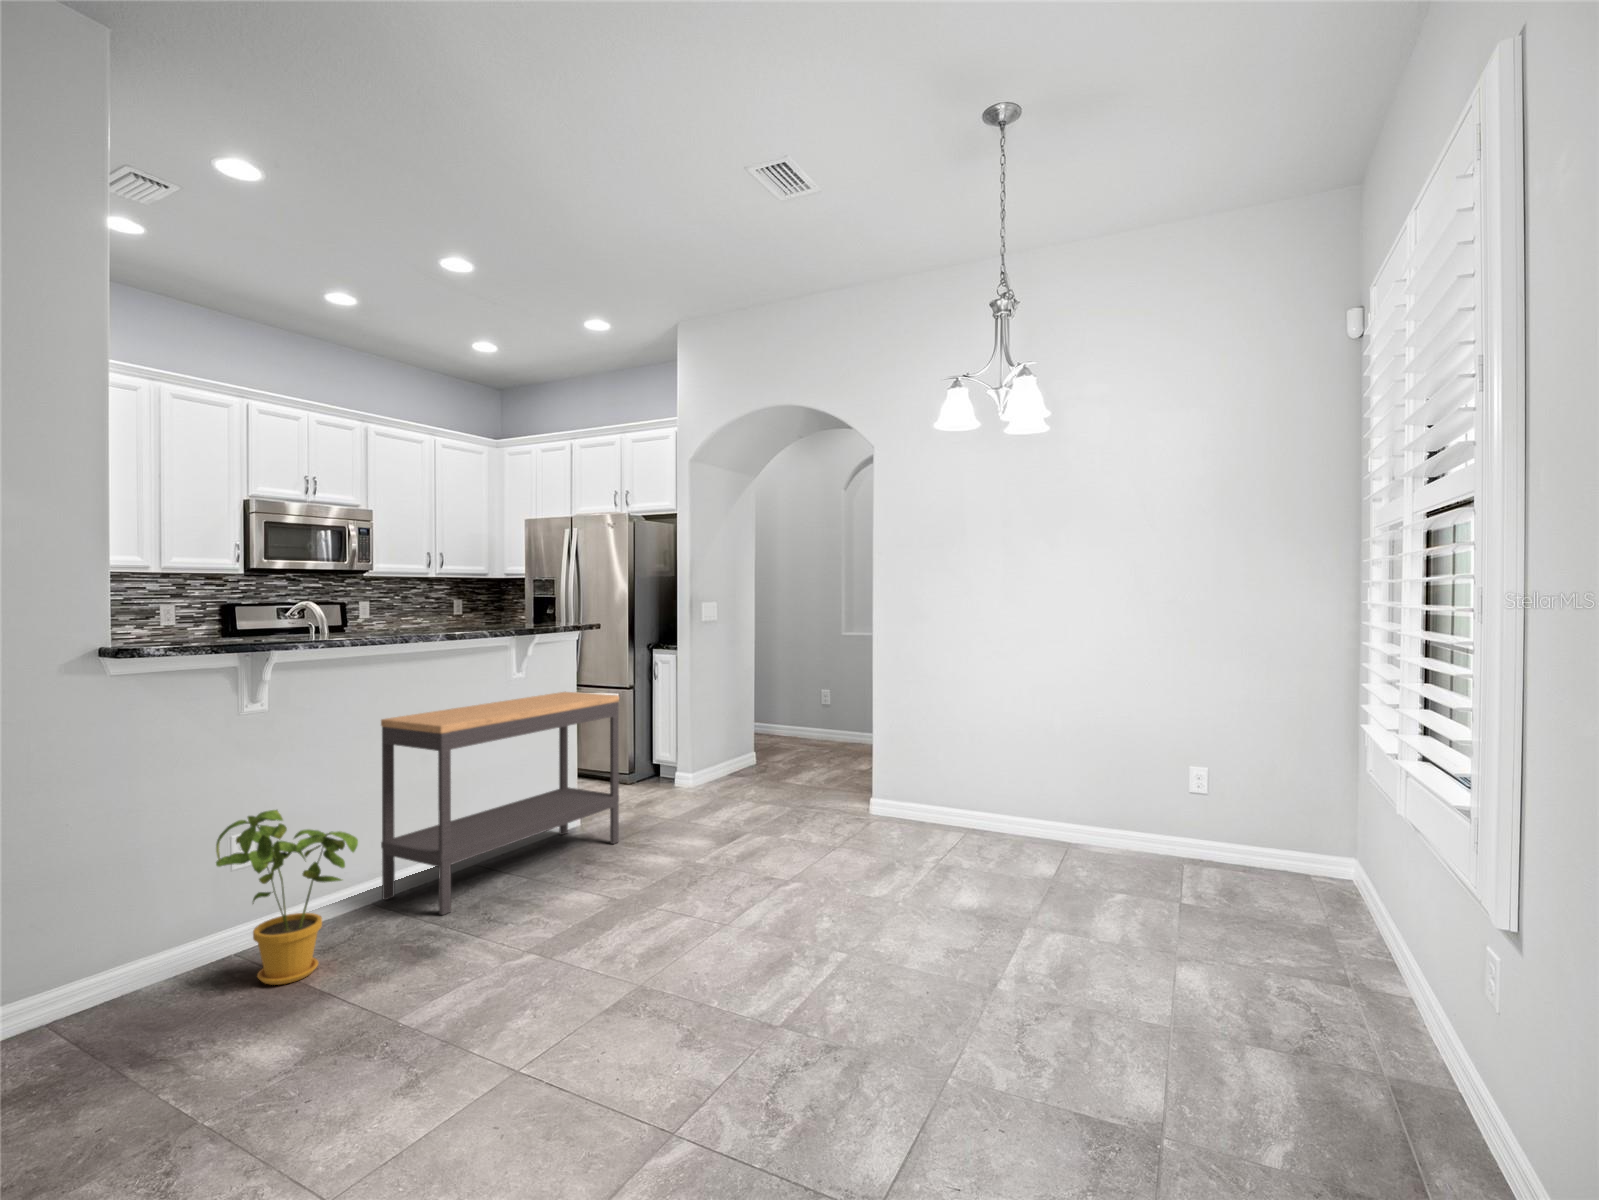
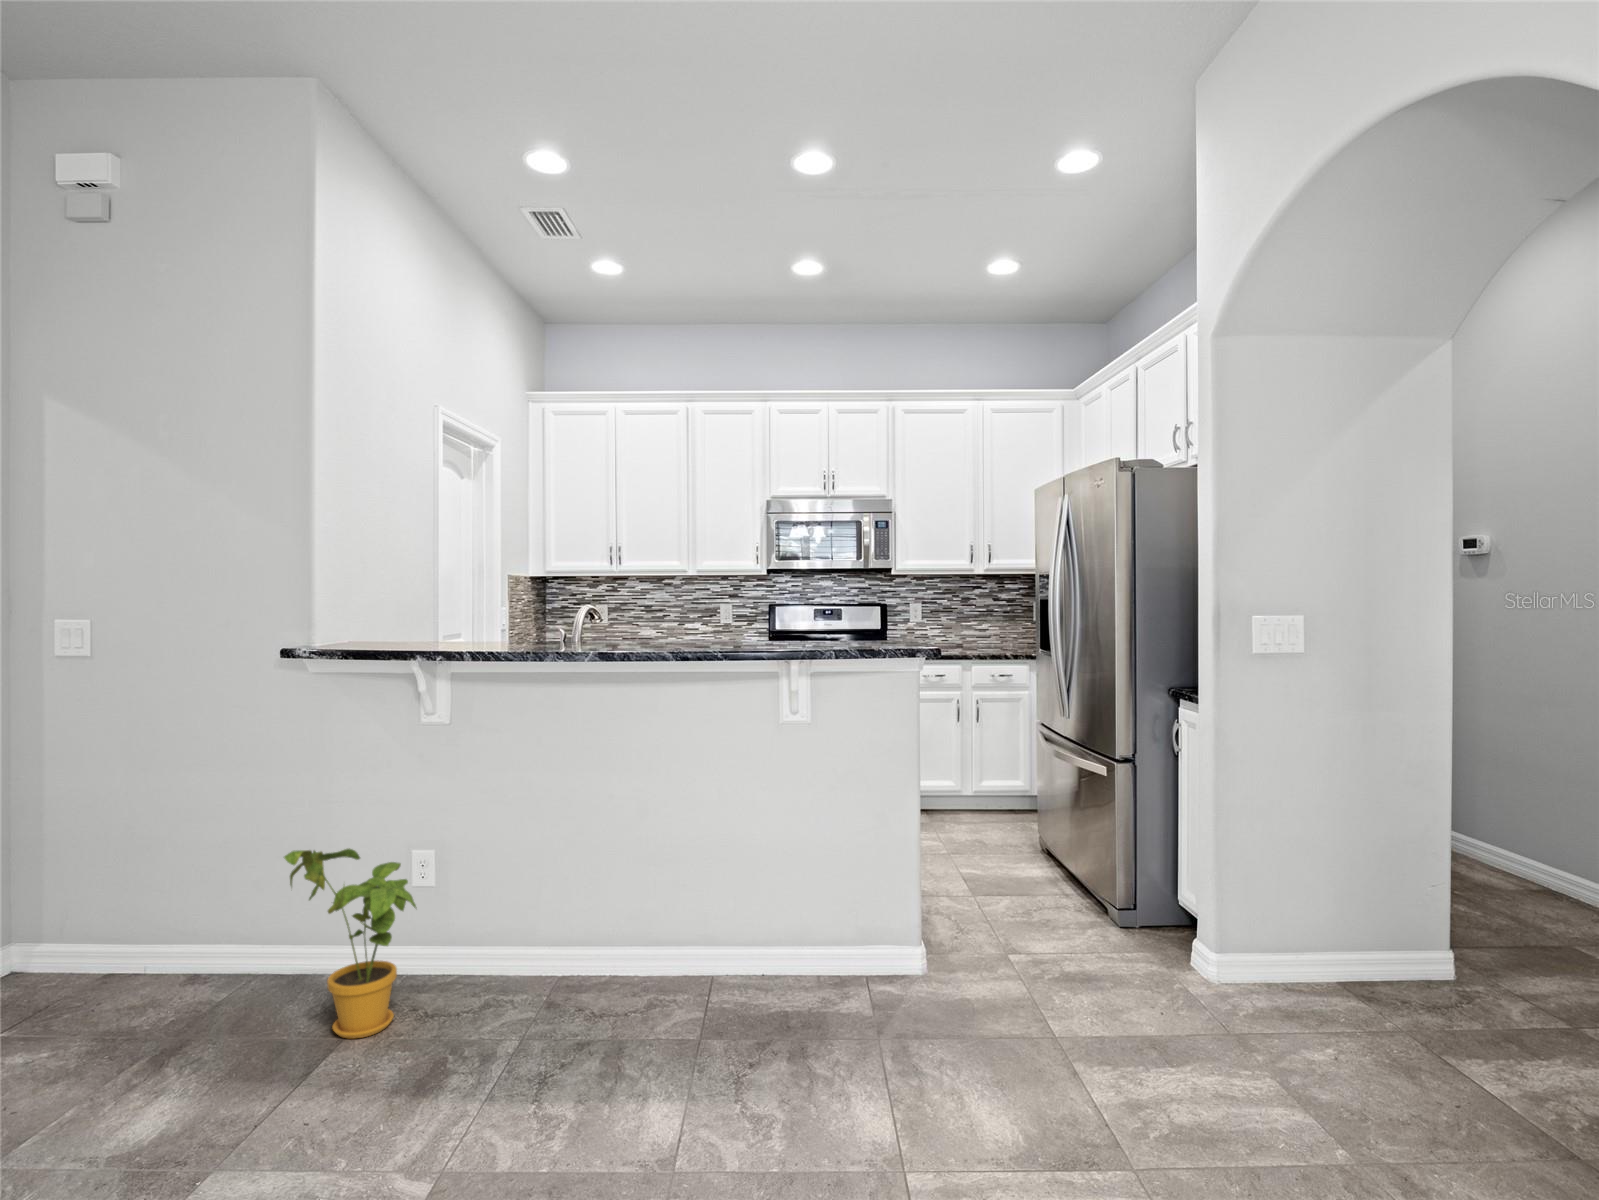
console table: present [381,692,619,915] -> none [543,756,886,1026]

